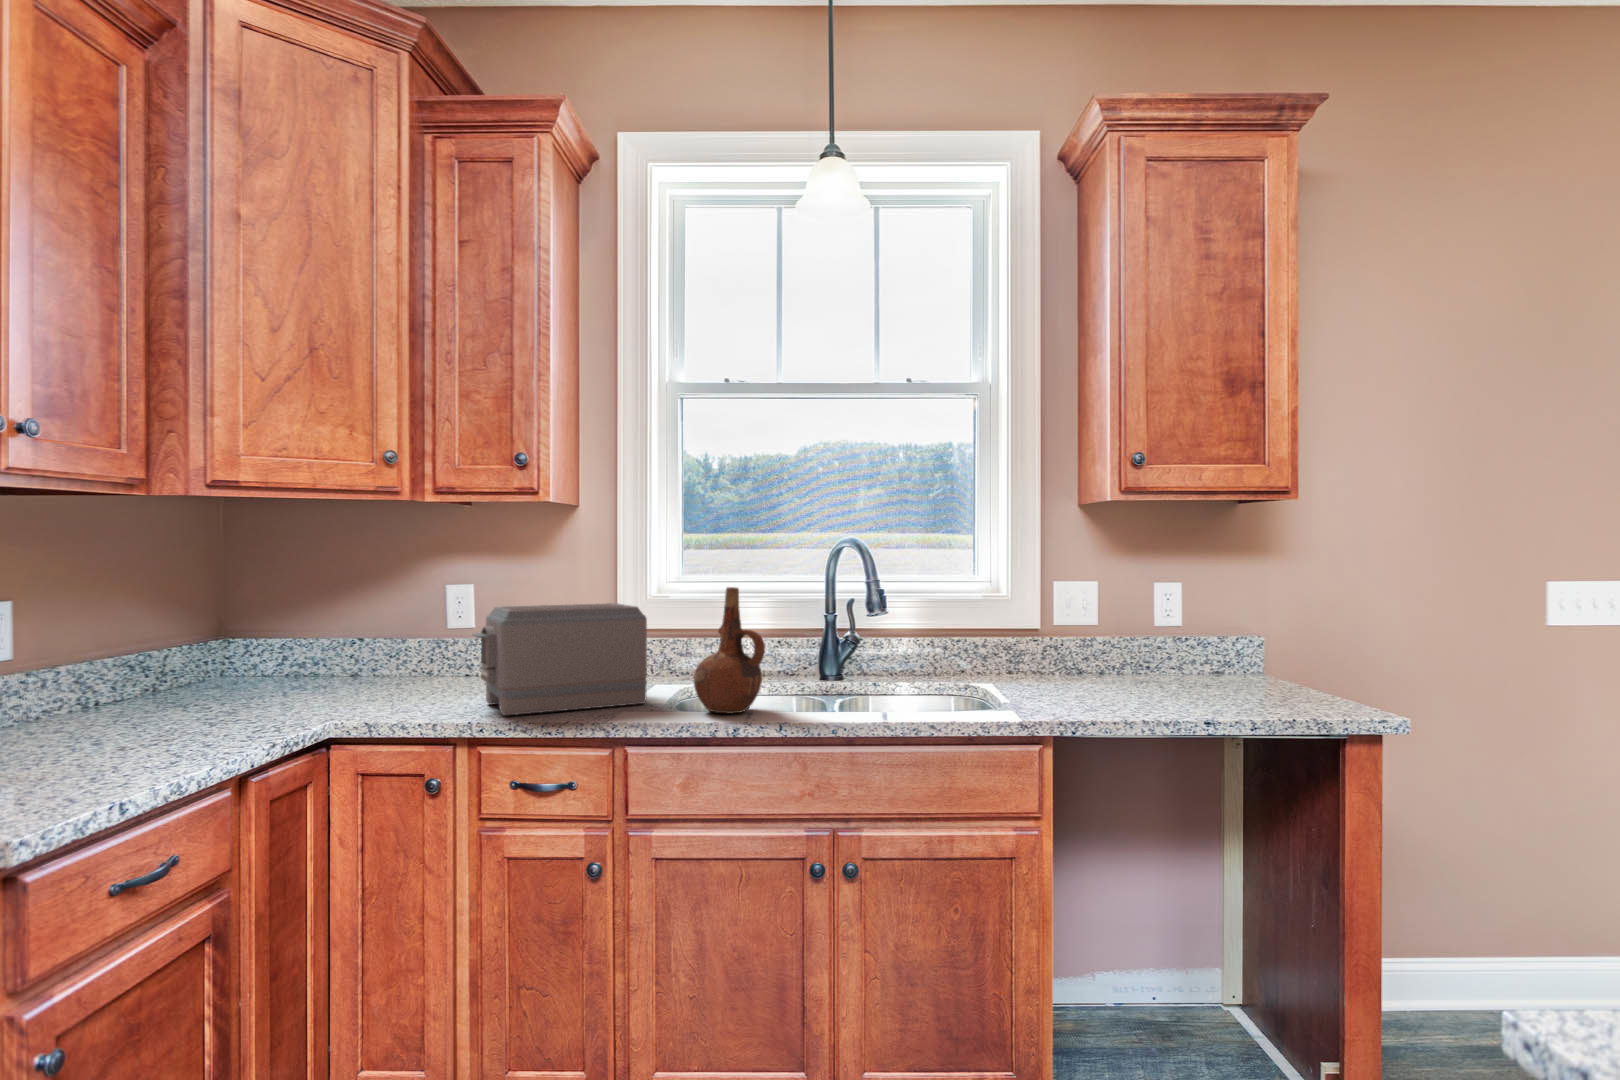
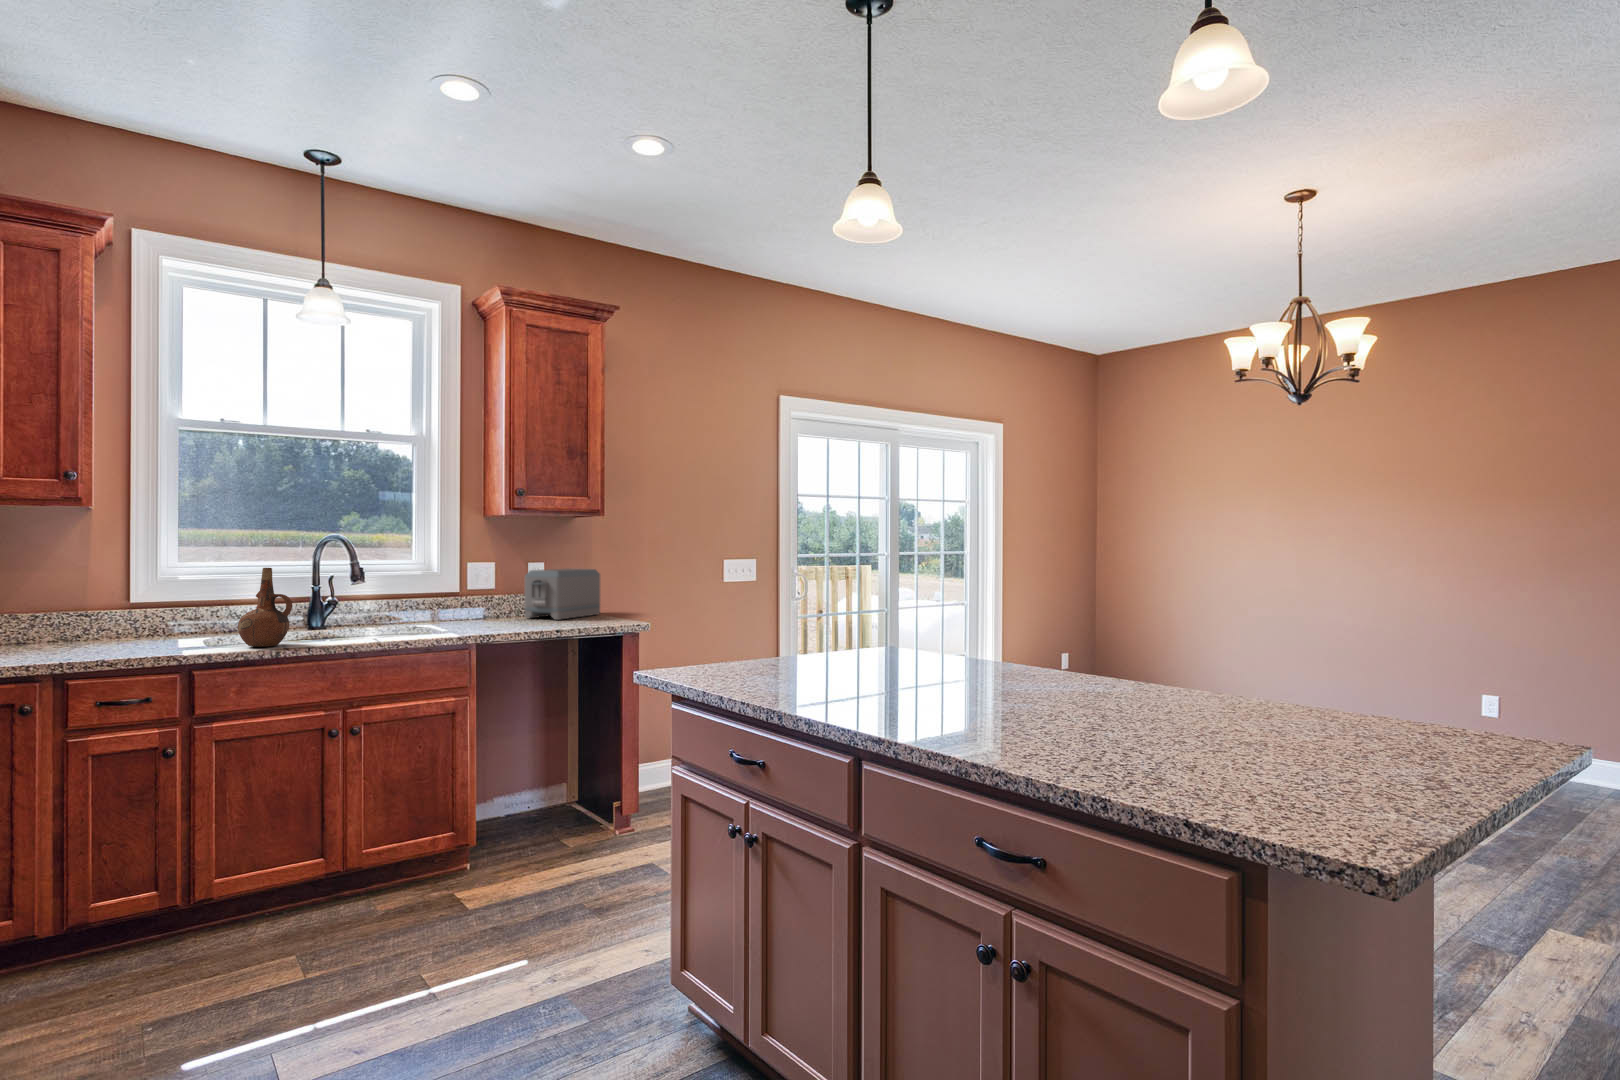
toaster: present [473,603,647,715] -> present [525,568,600,620]

